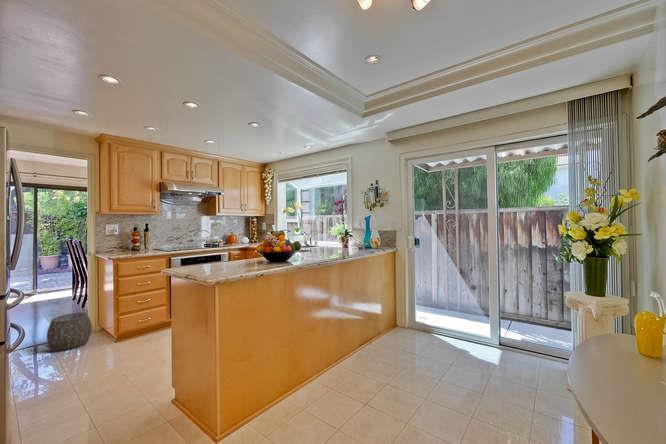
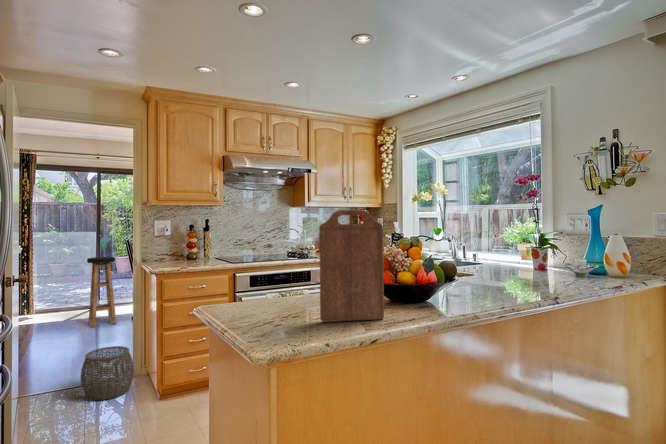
cutting board: none [235,217,267,271] -> present [319,210,384,322]
bar stool: none [32,253,60,308] -> present [87,257,116,327]

